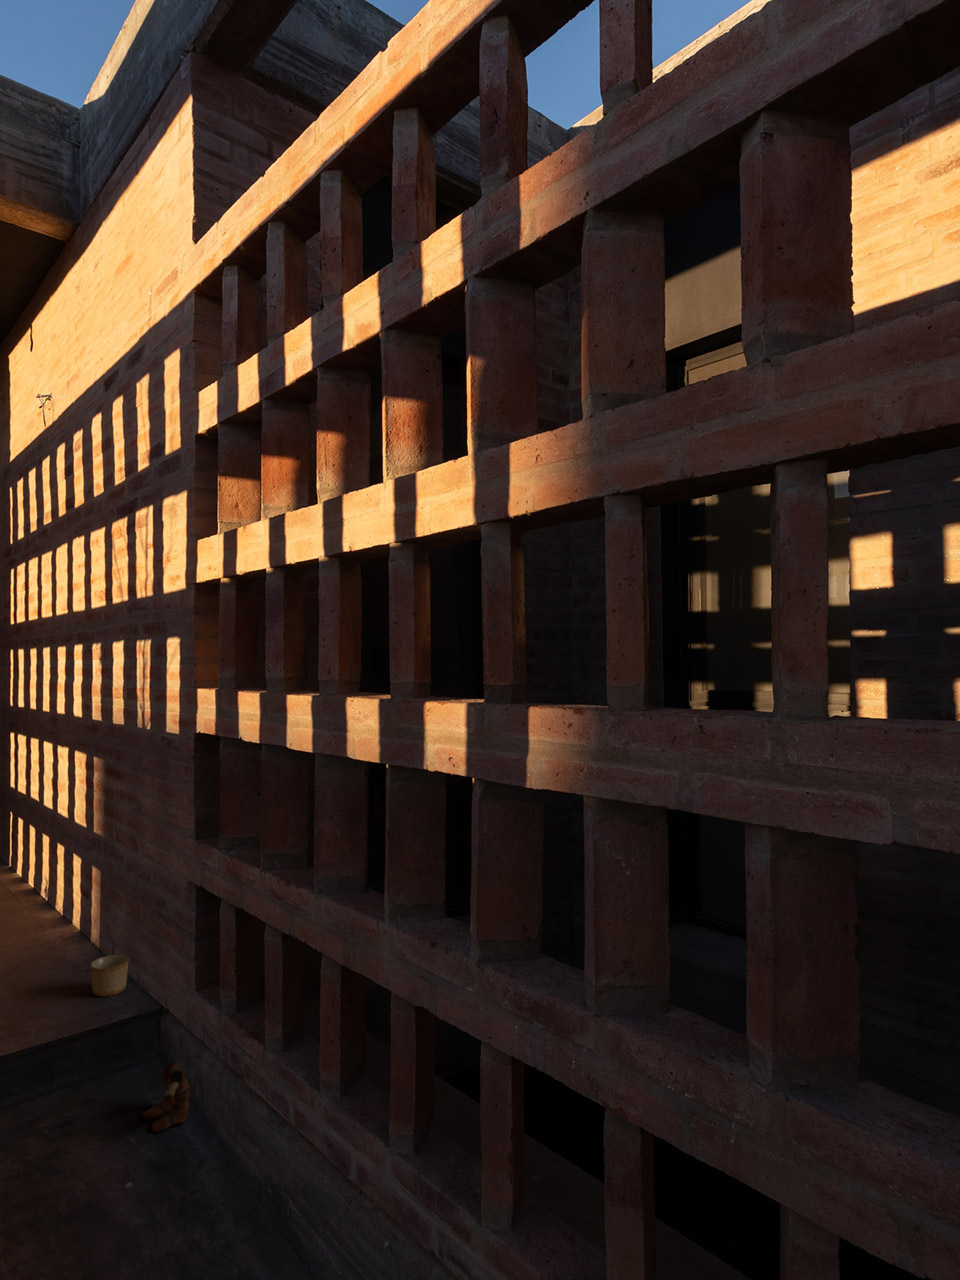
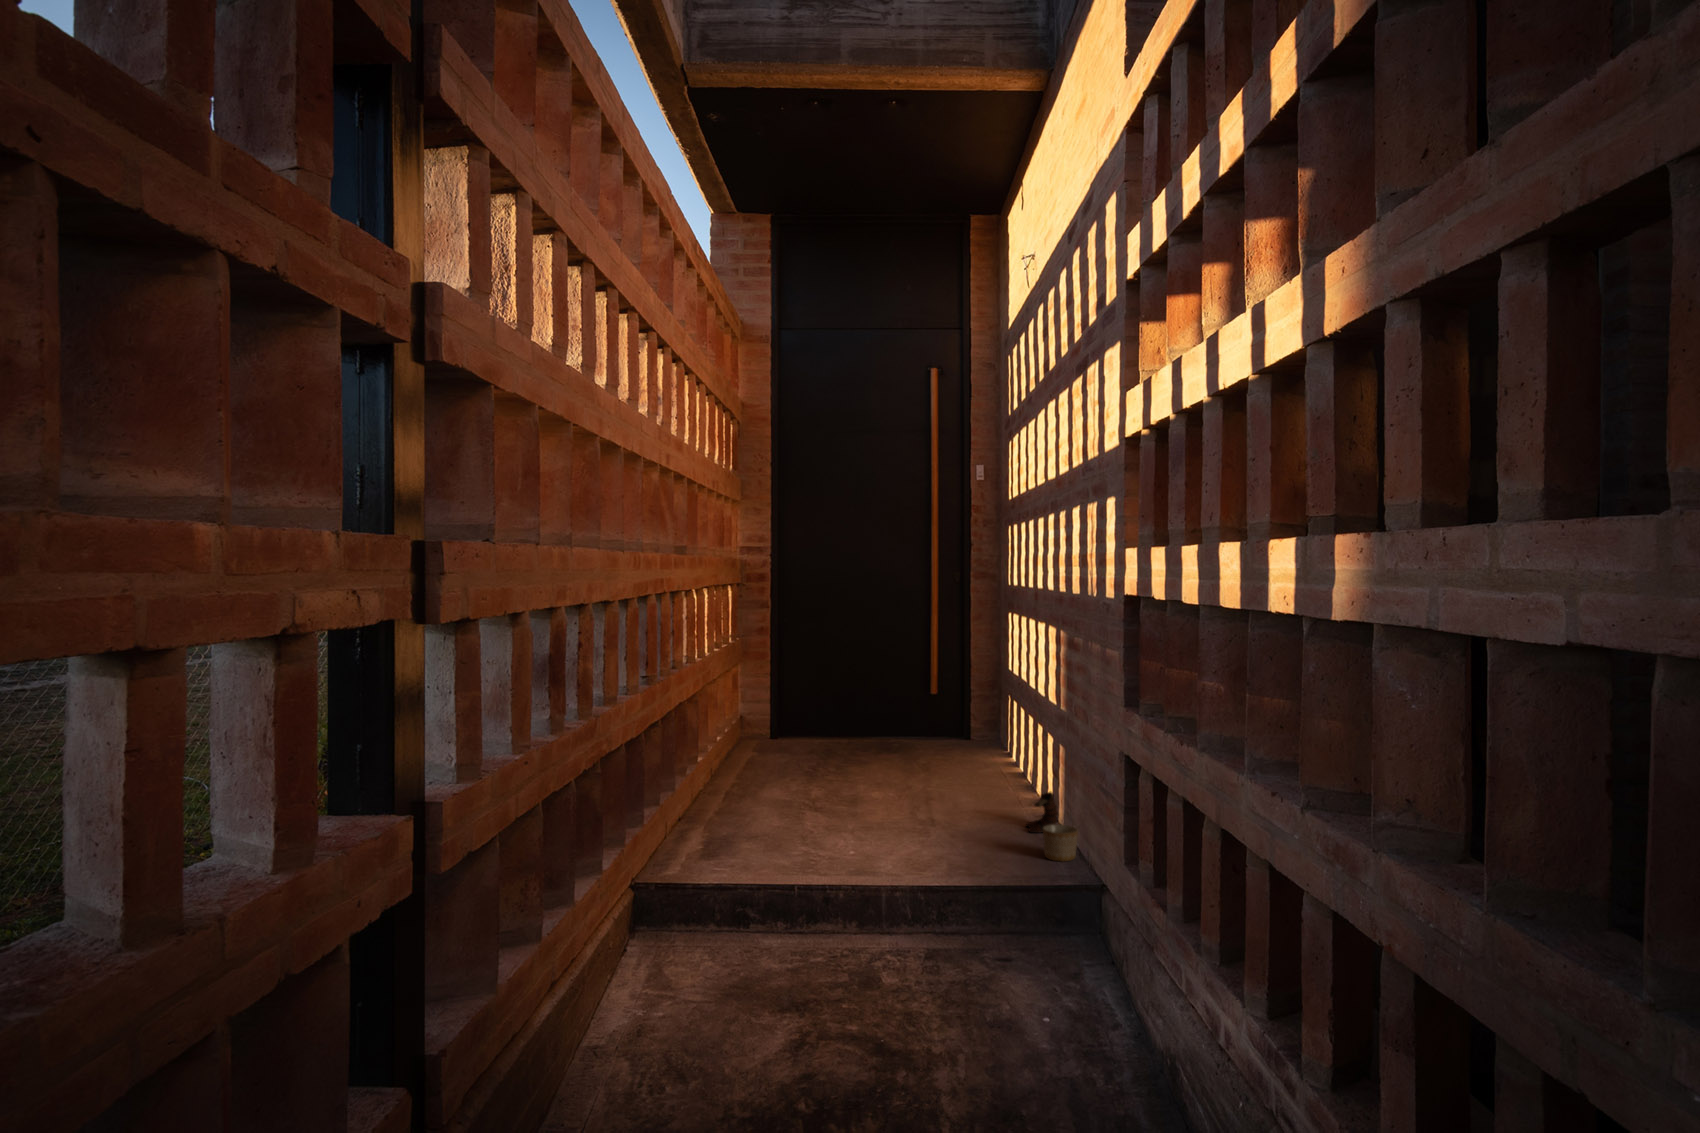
boots: present [143,1062,190,1133] -> present [1026,792,1058,833]

